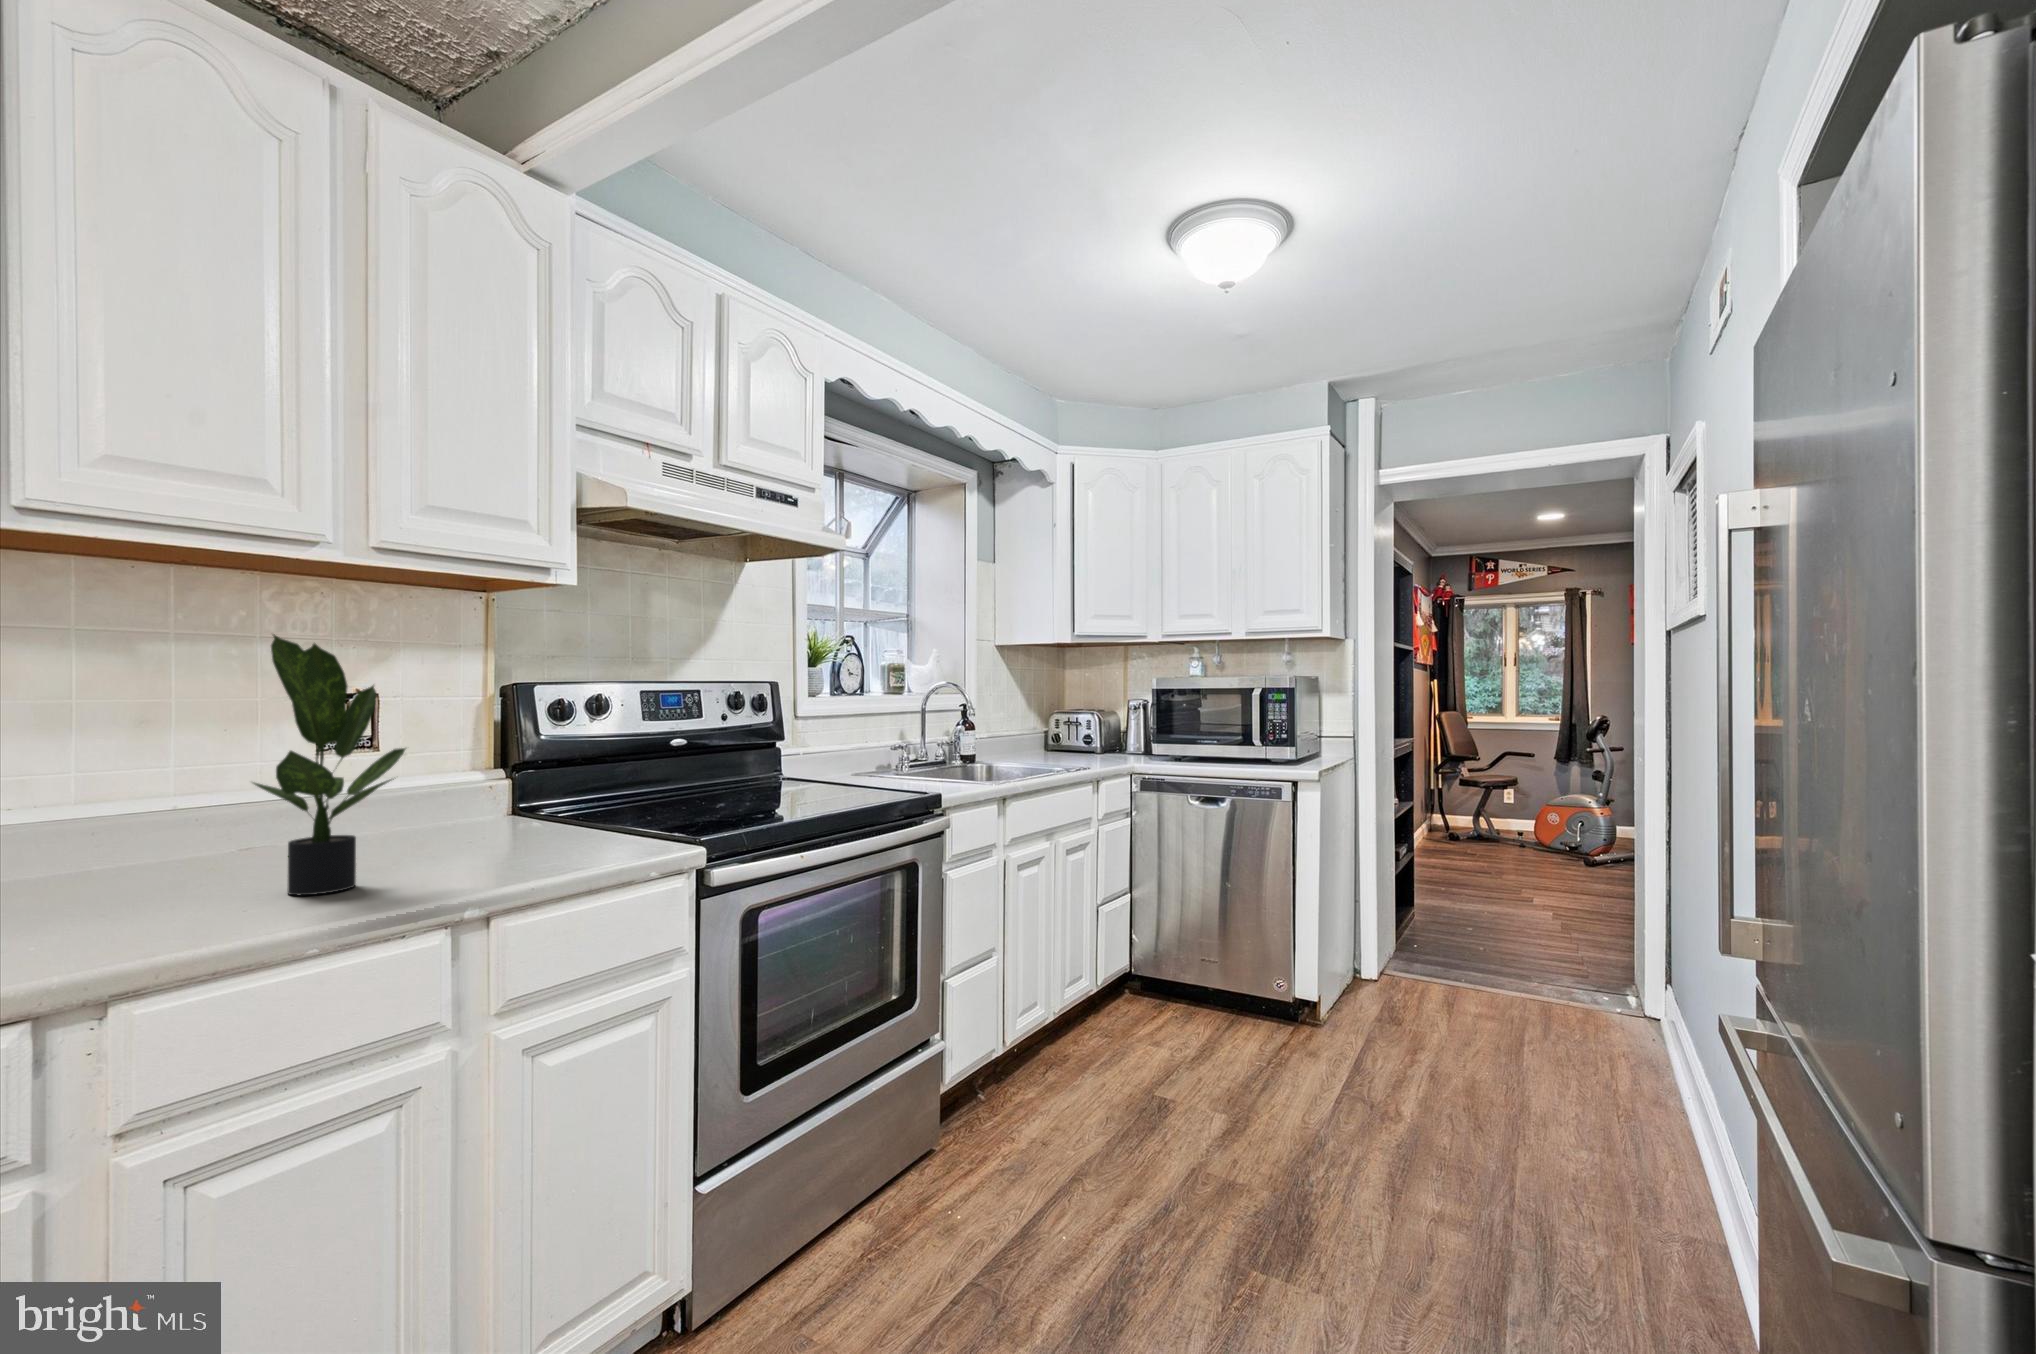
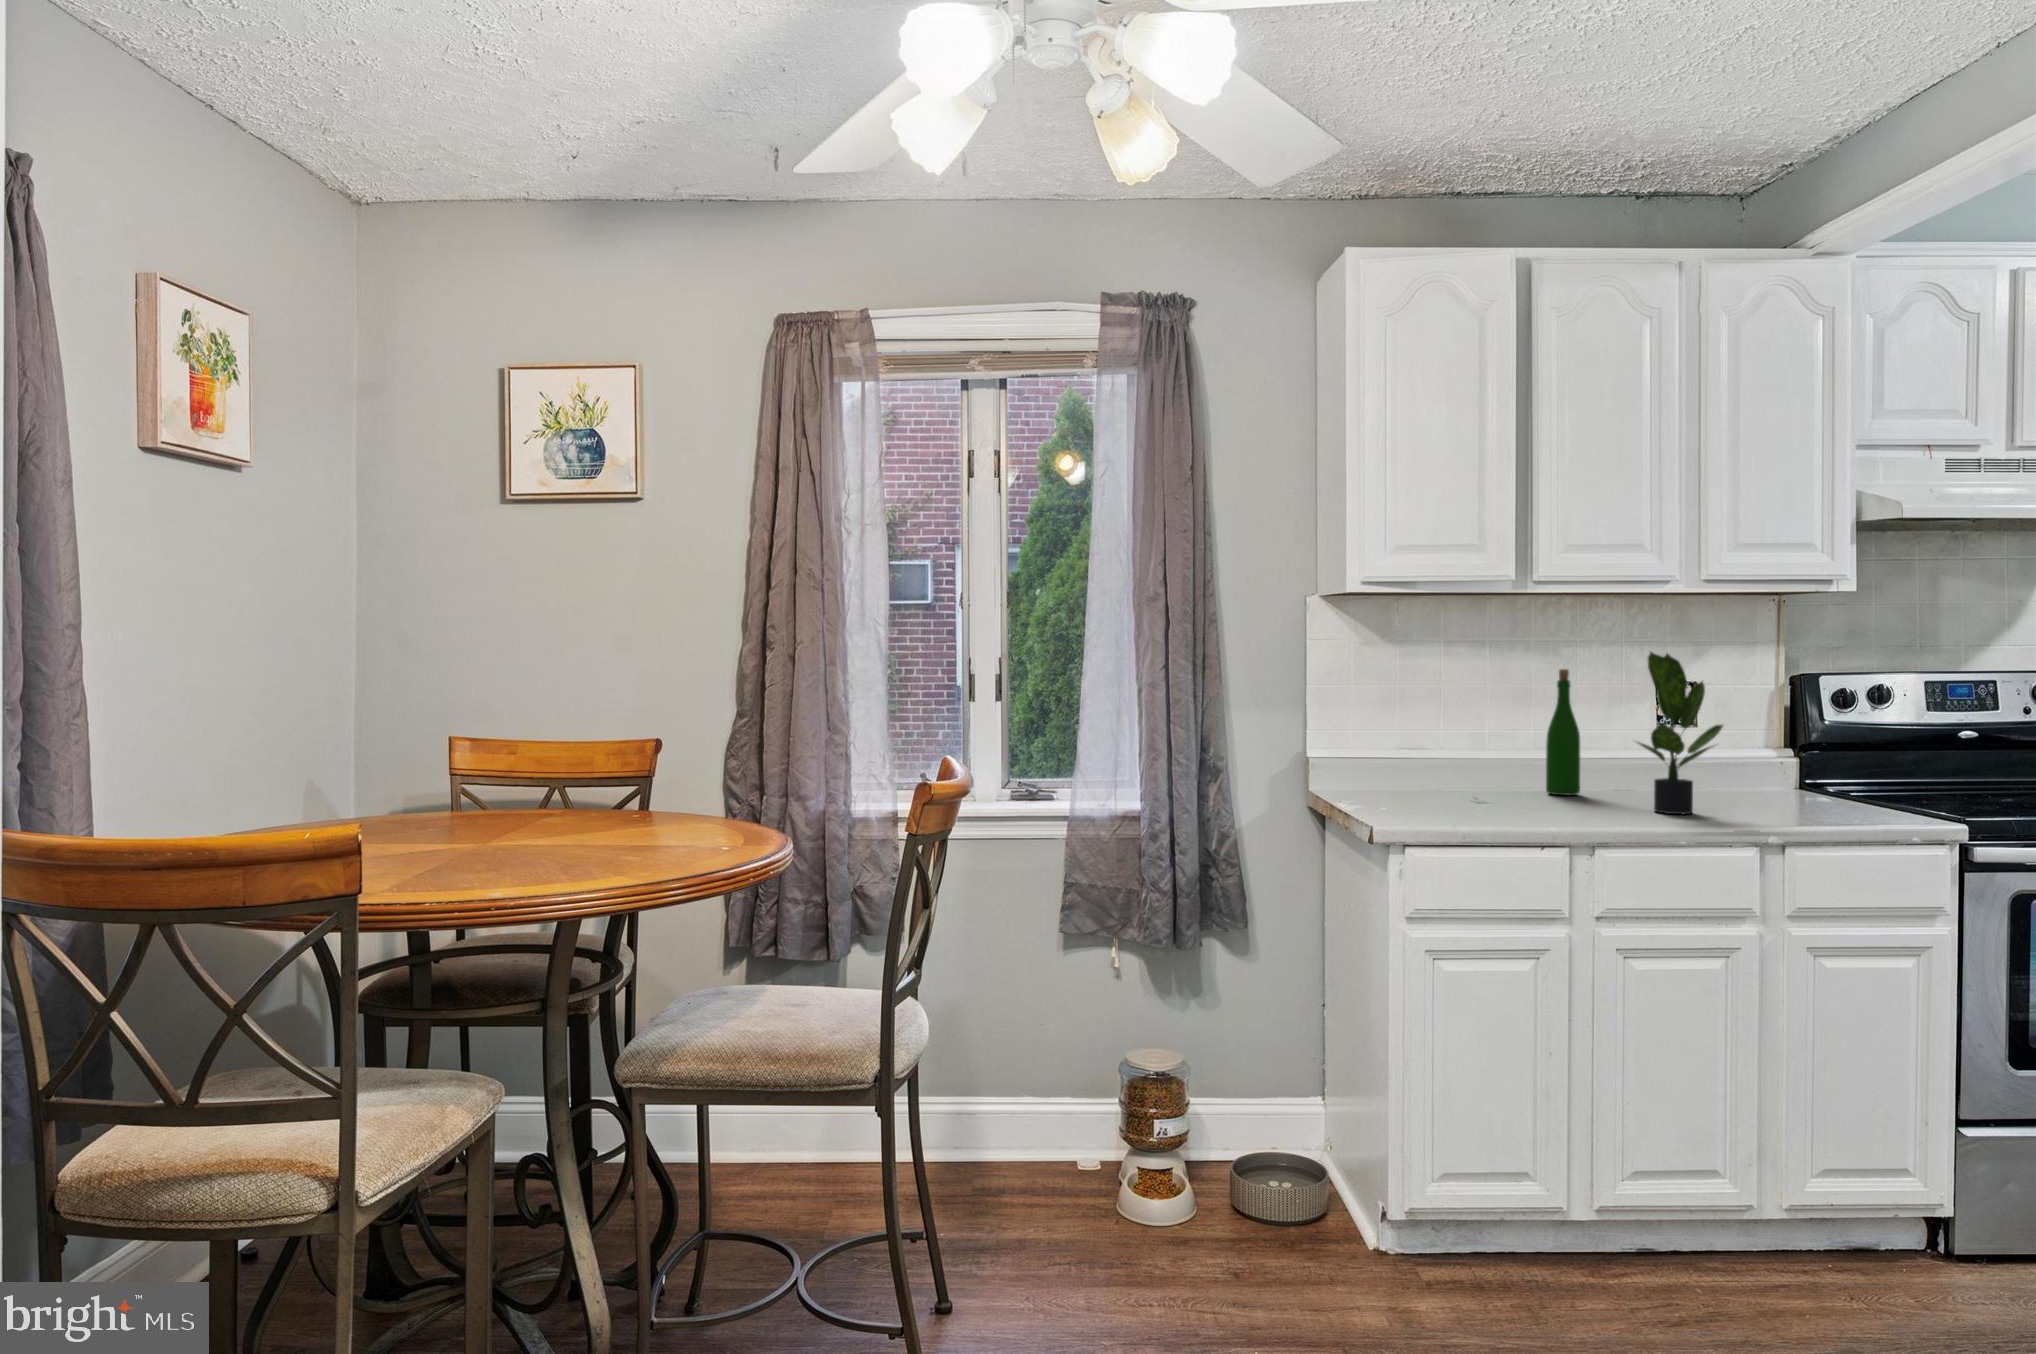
wine bottle: none [89,671,165,884] -> present [1546,669,1580,795]

